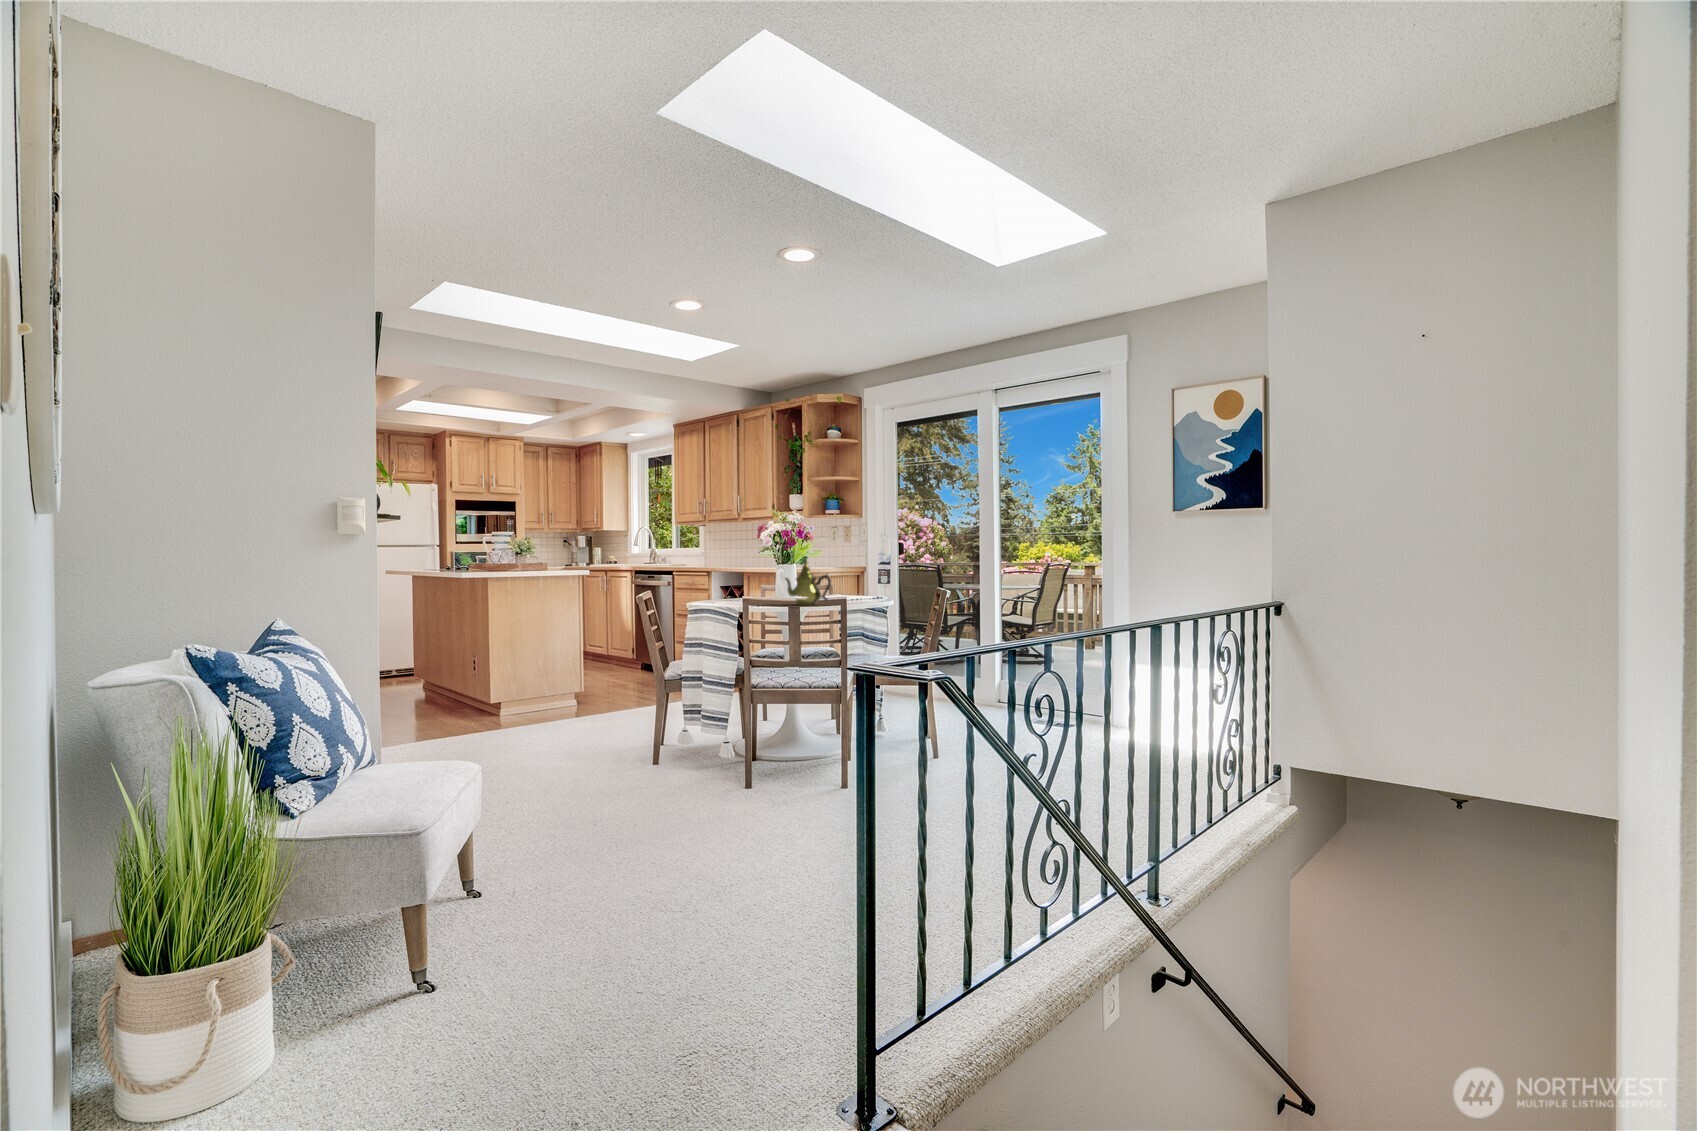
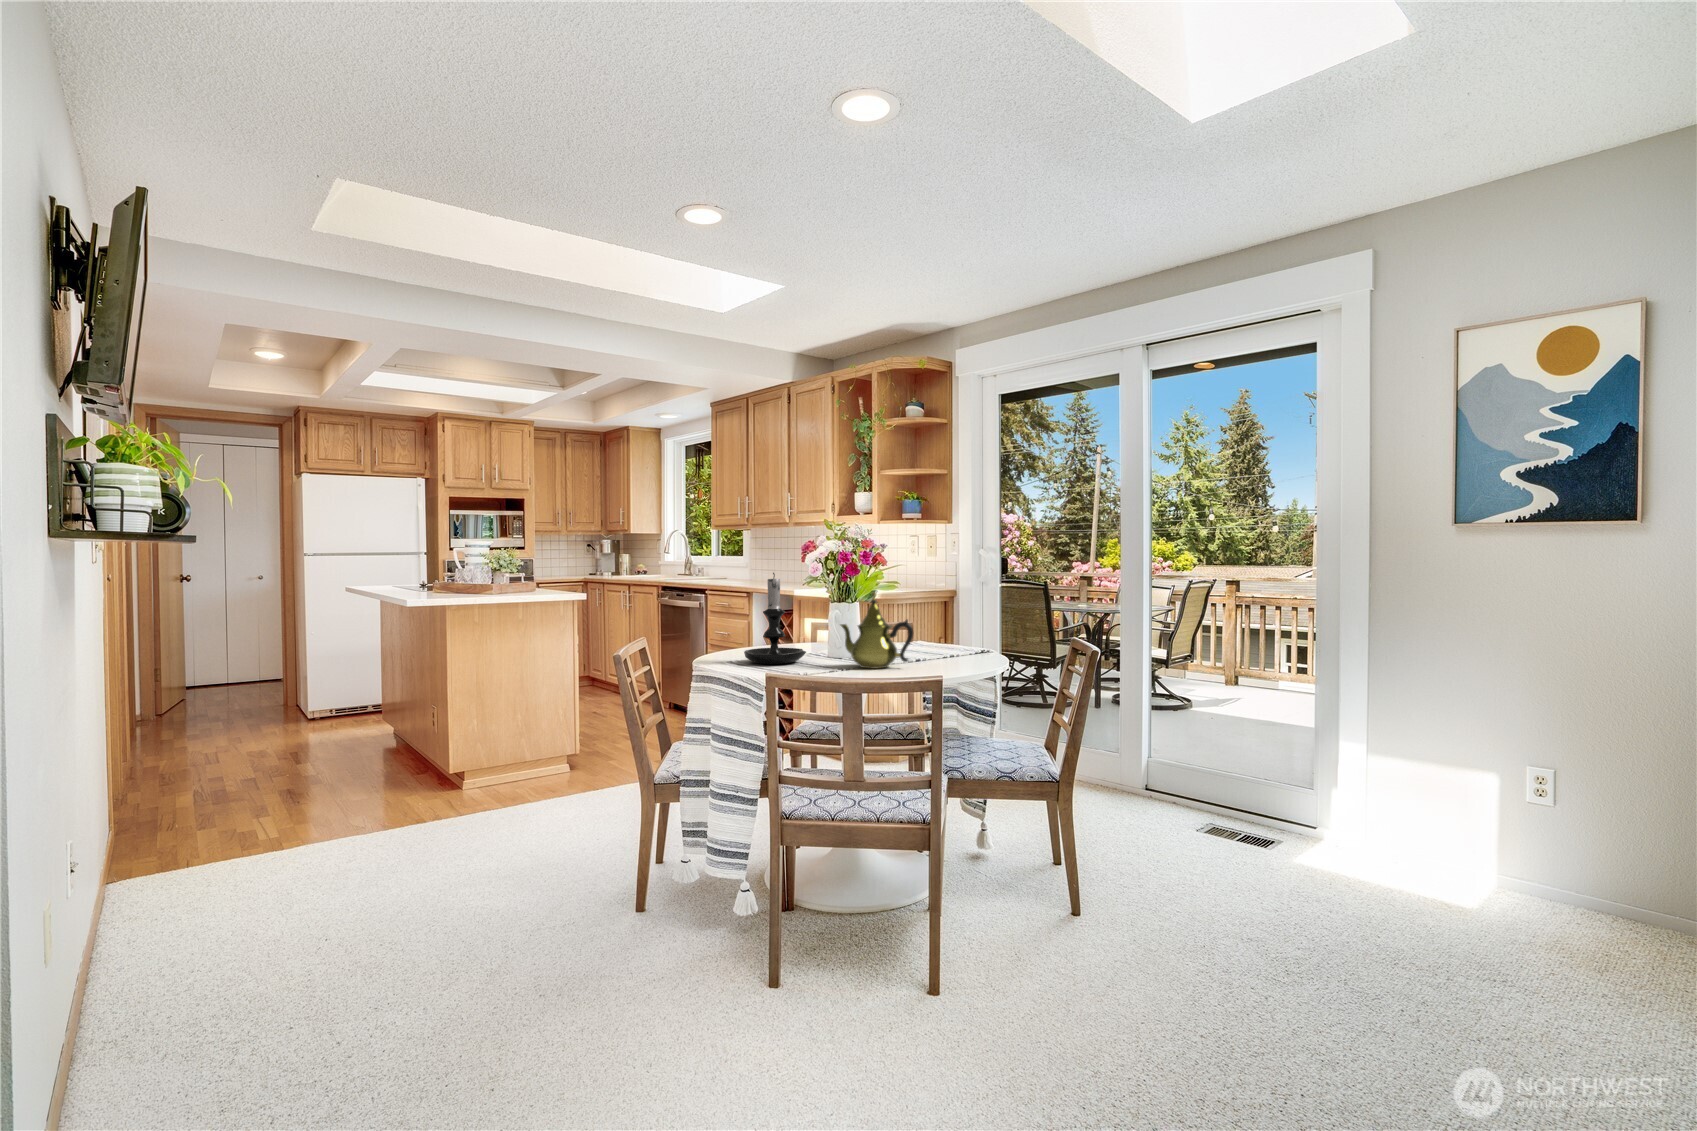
candle holder: none [721,545,762,605] -> present [744,573,806,664]

